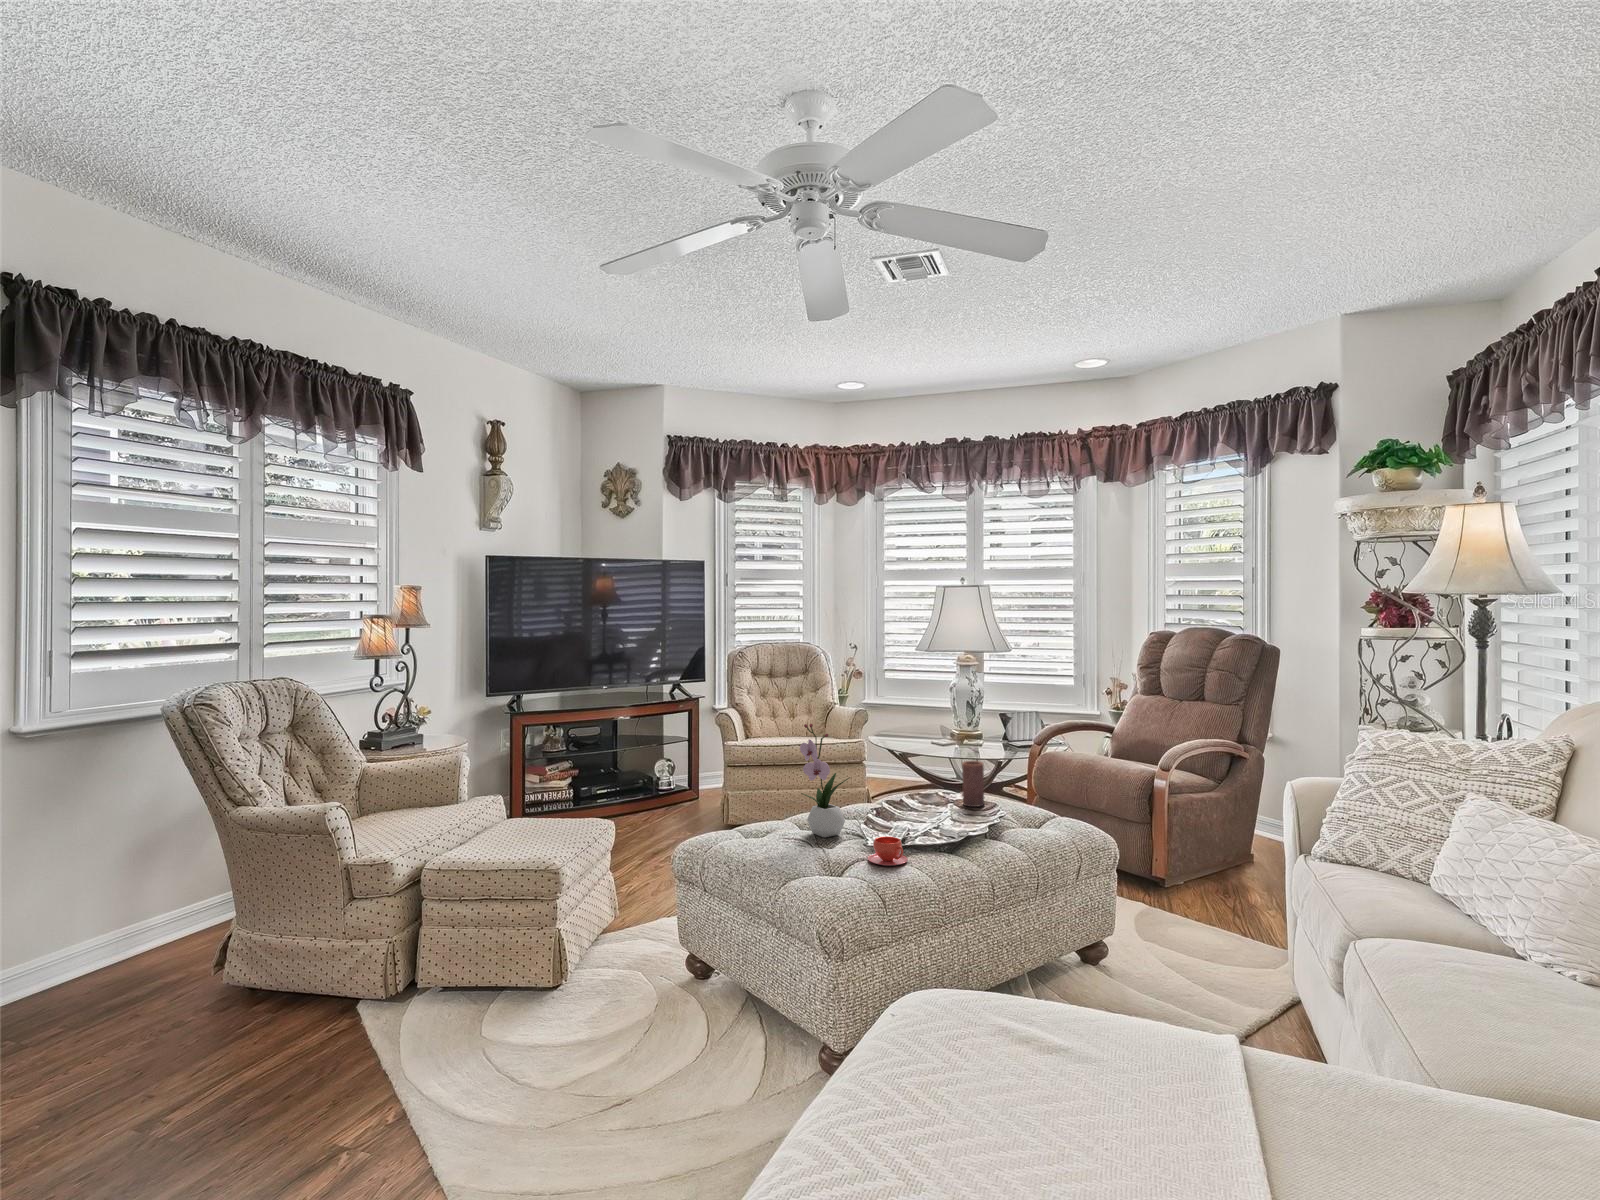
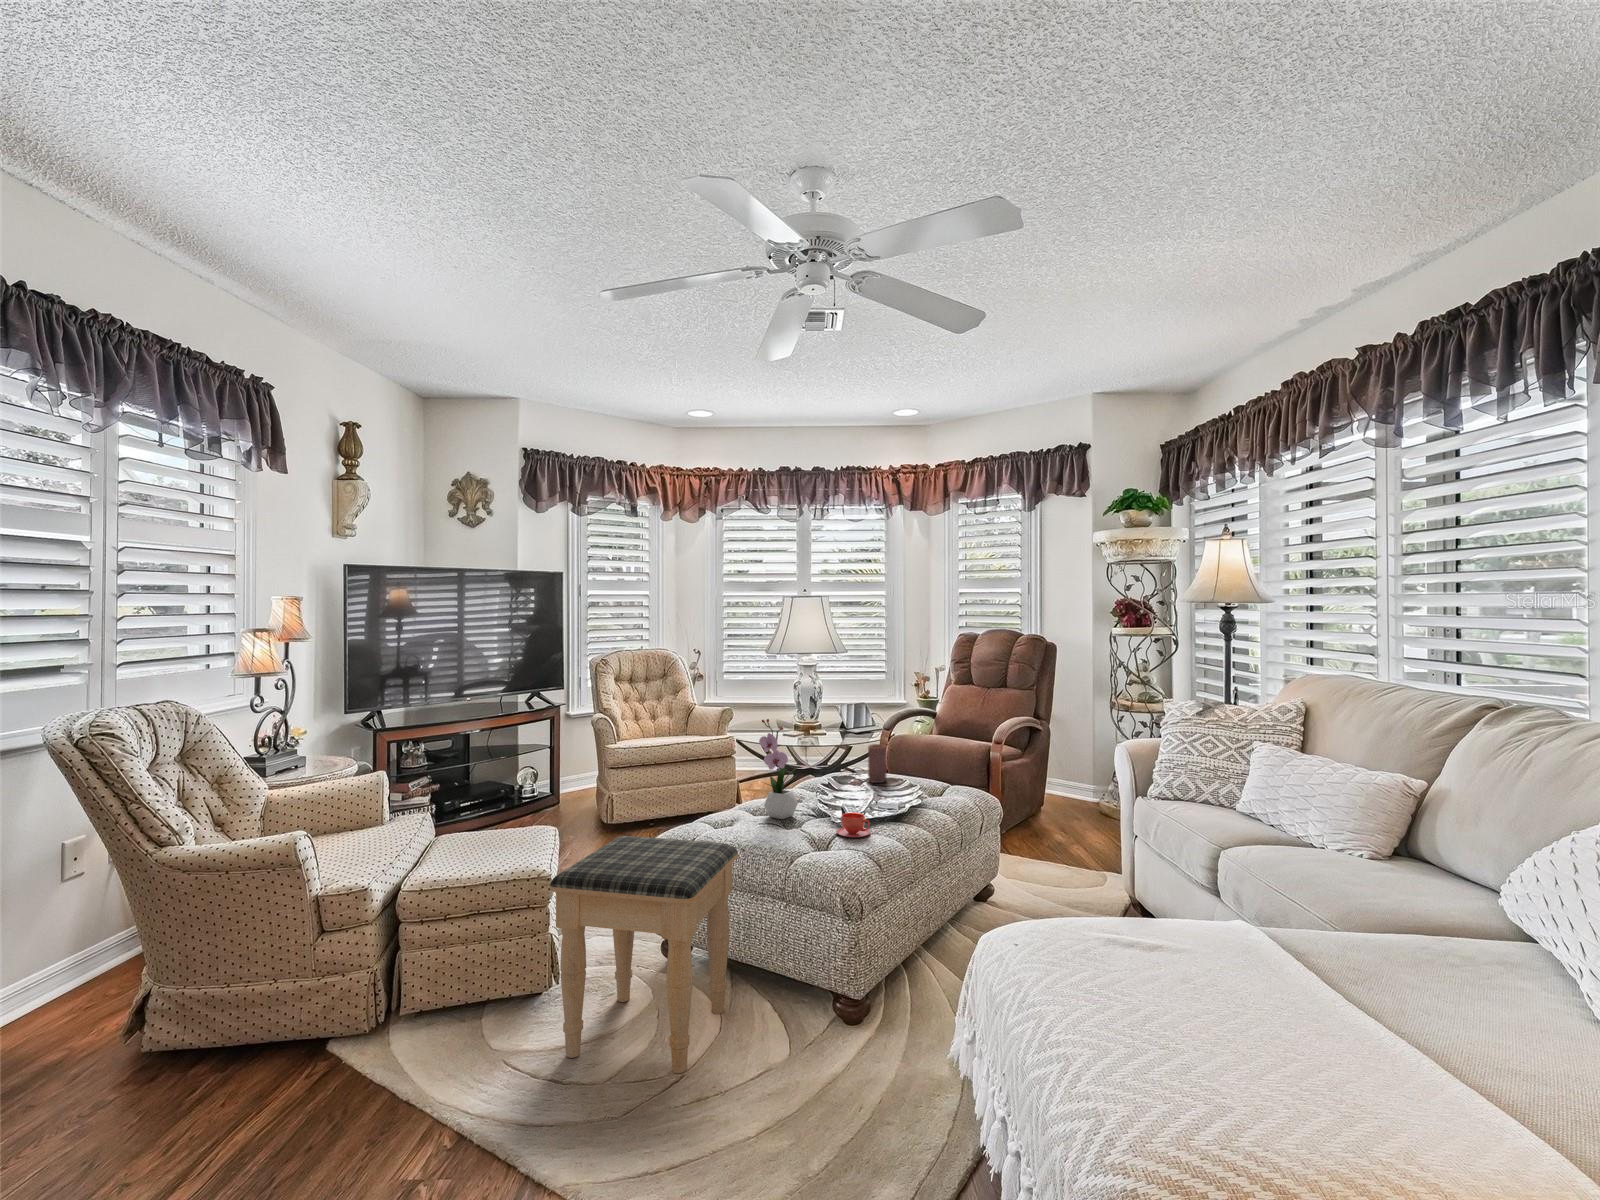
footstool: none [526,838,737,1093] -> present [550,836,738,1073]

